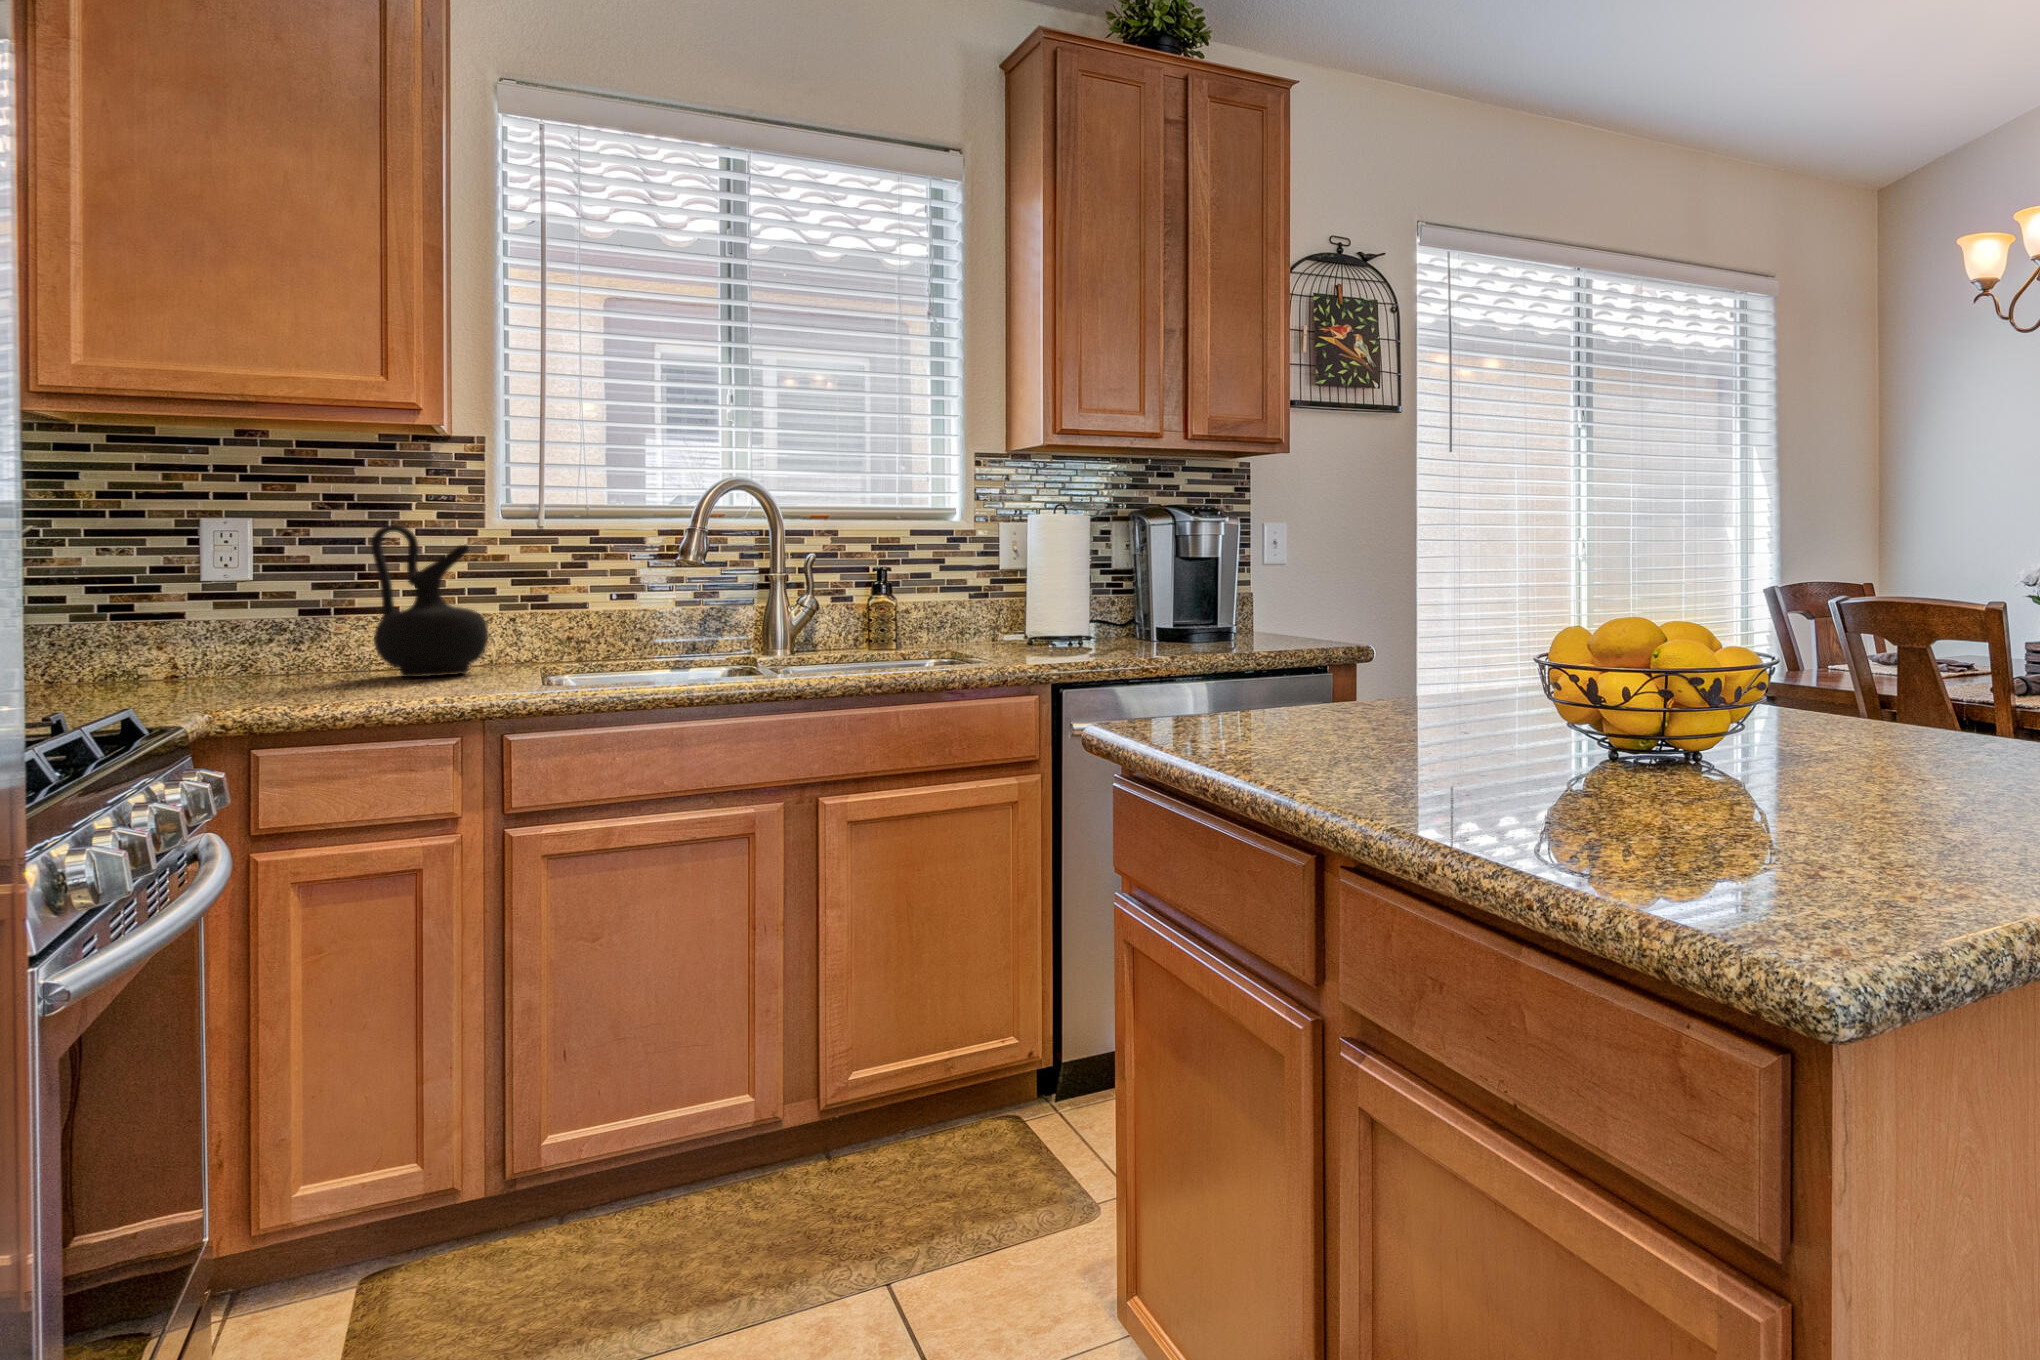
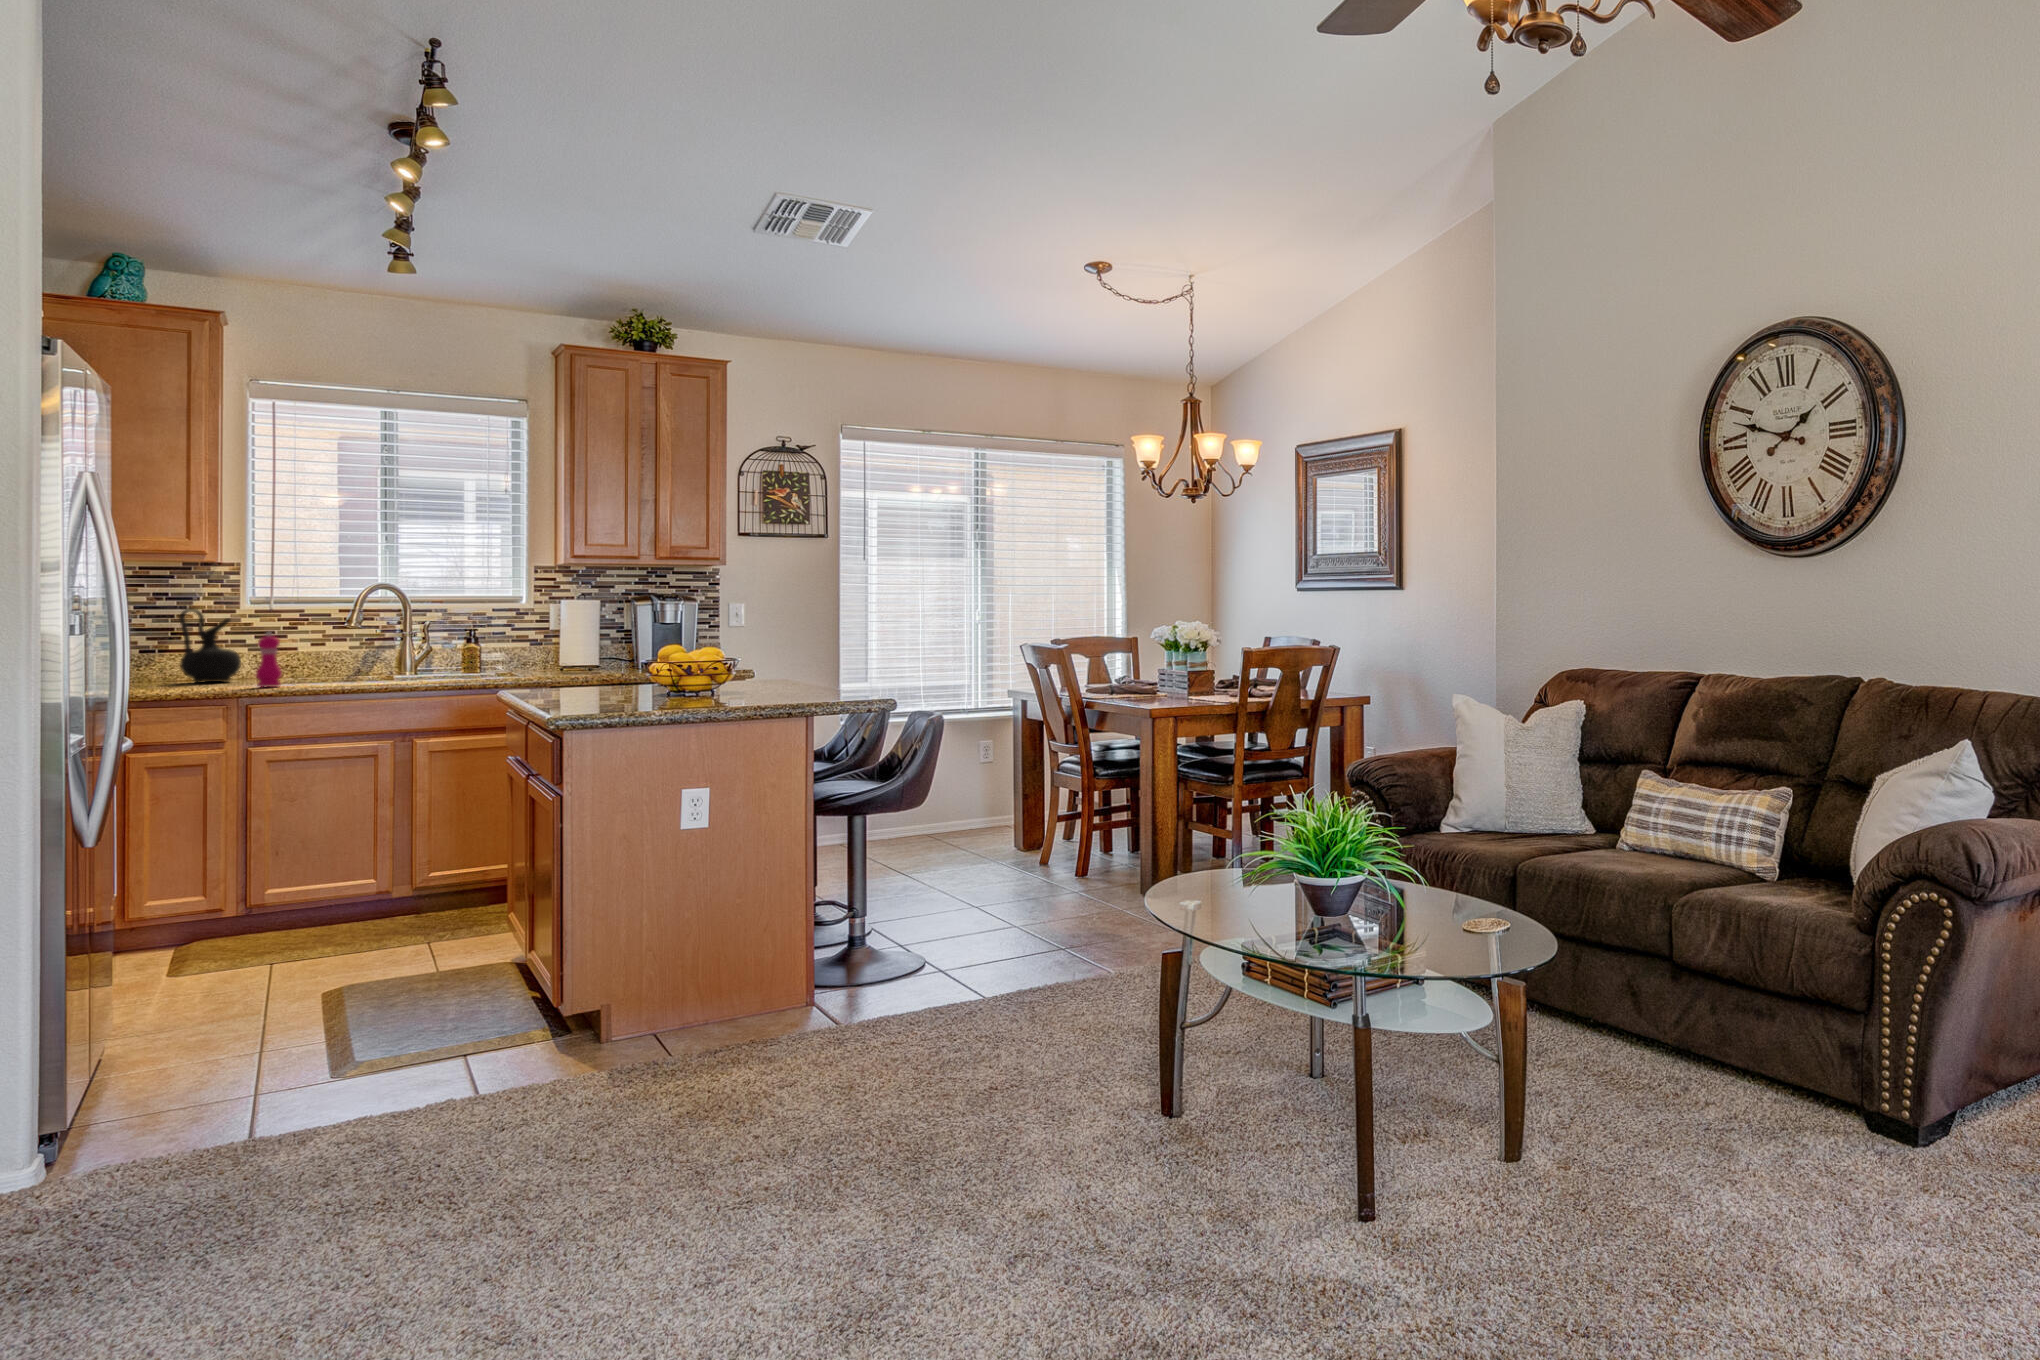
pepper mill: none [520,574,572,695] -> present [255,632,282,687]

